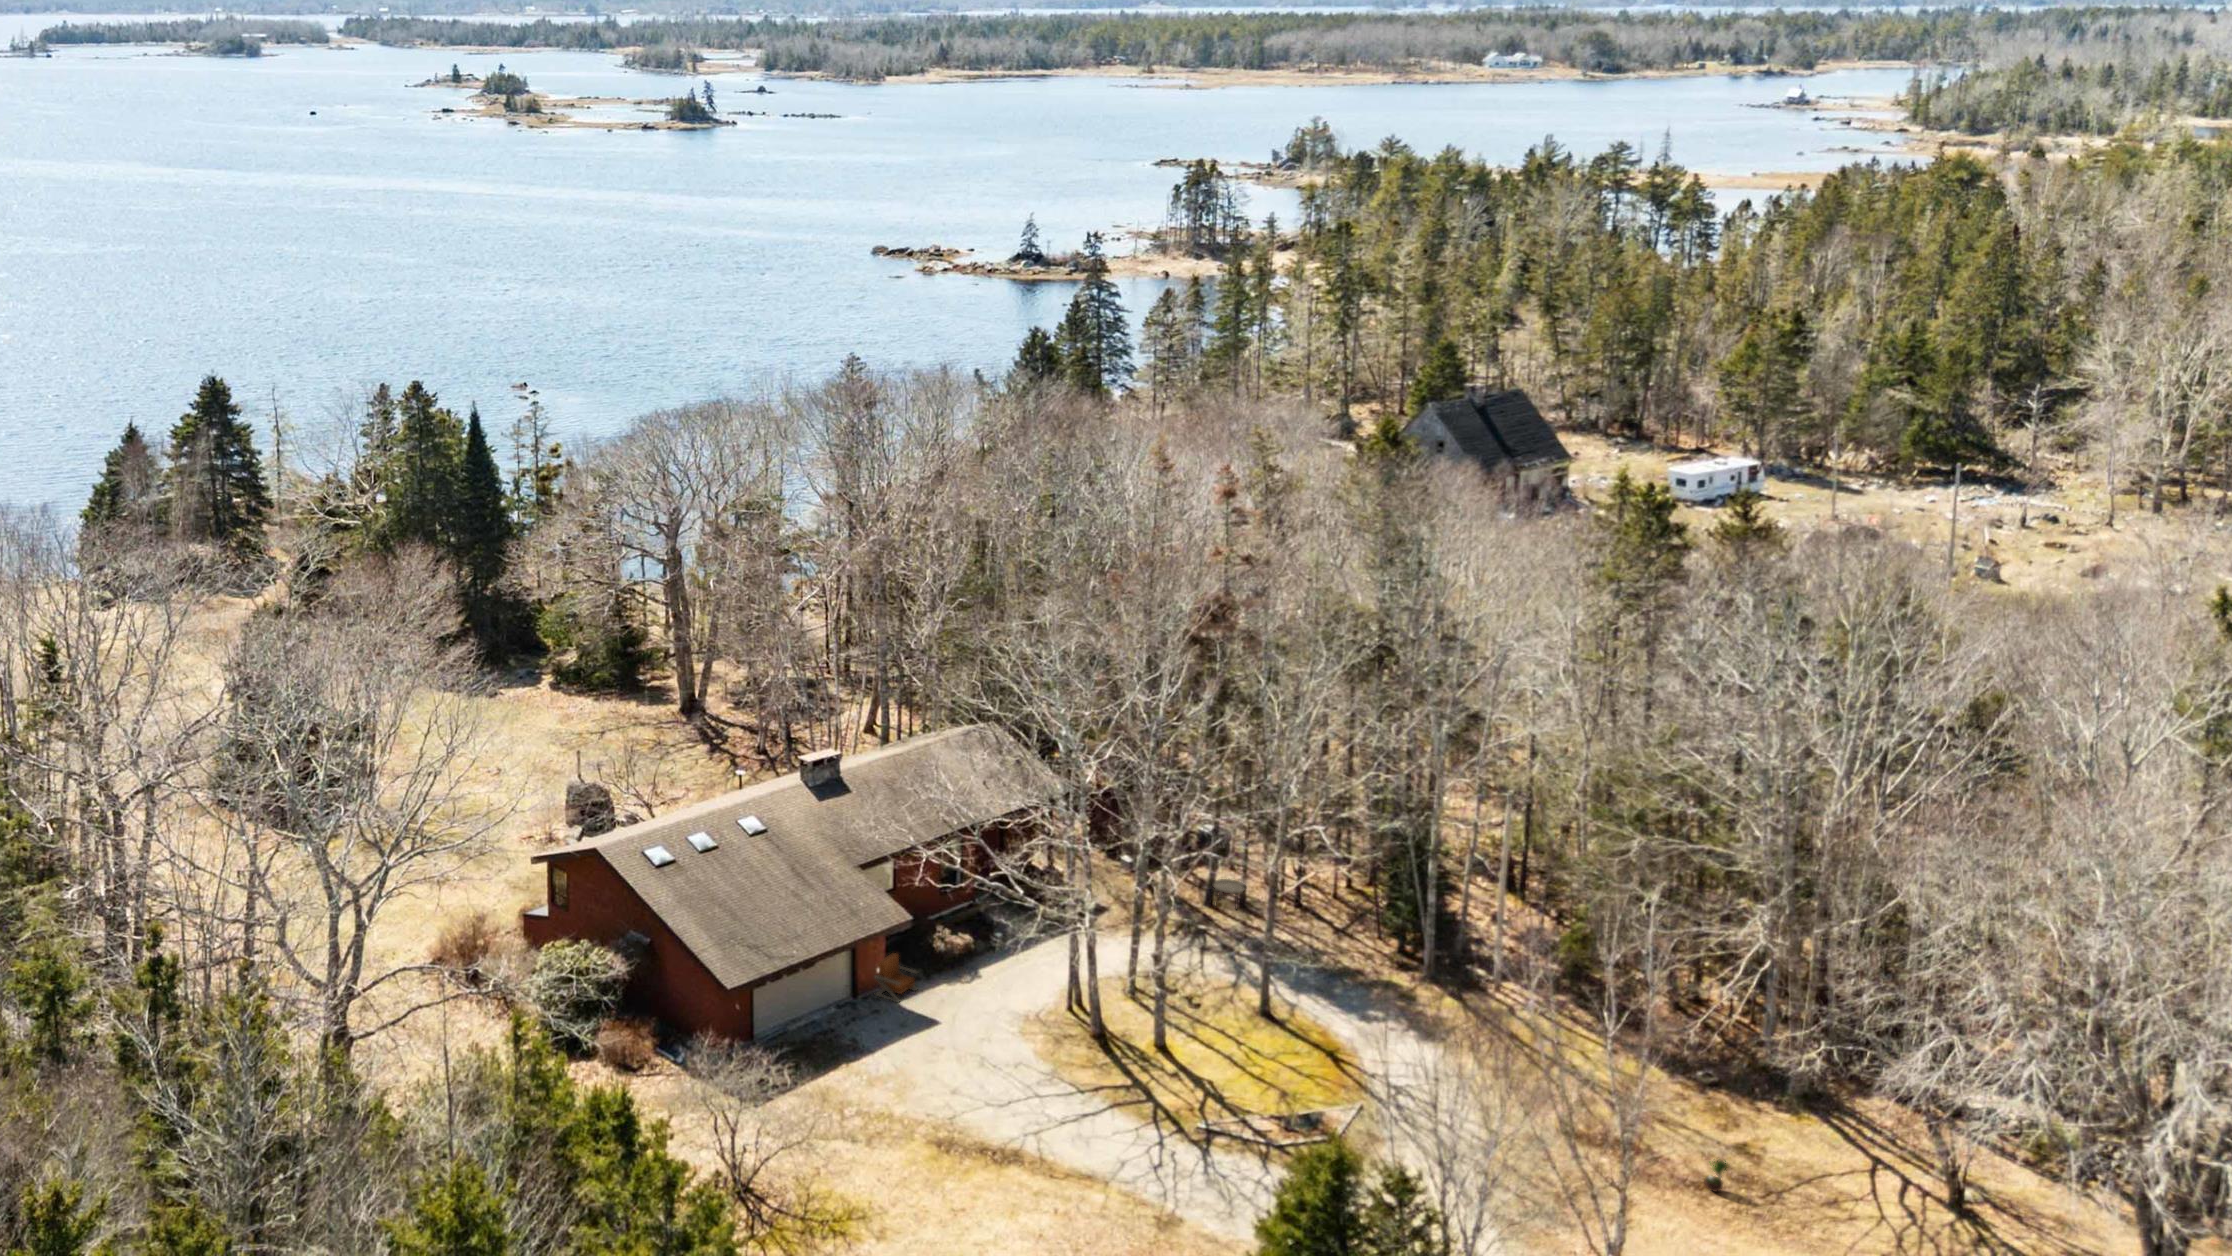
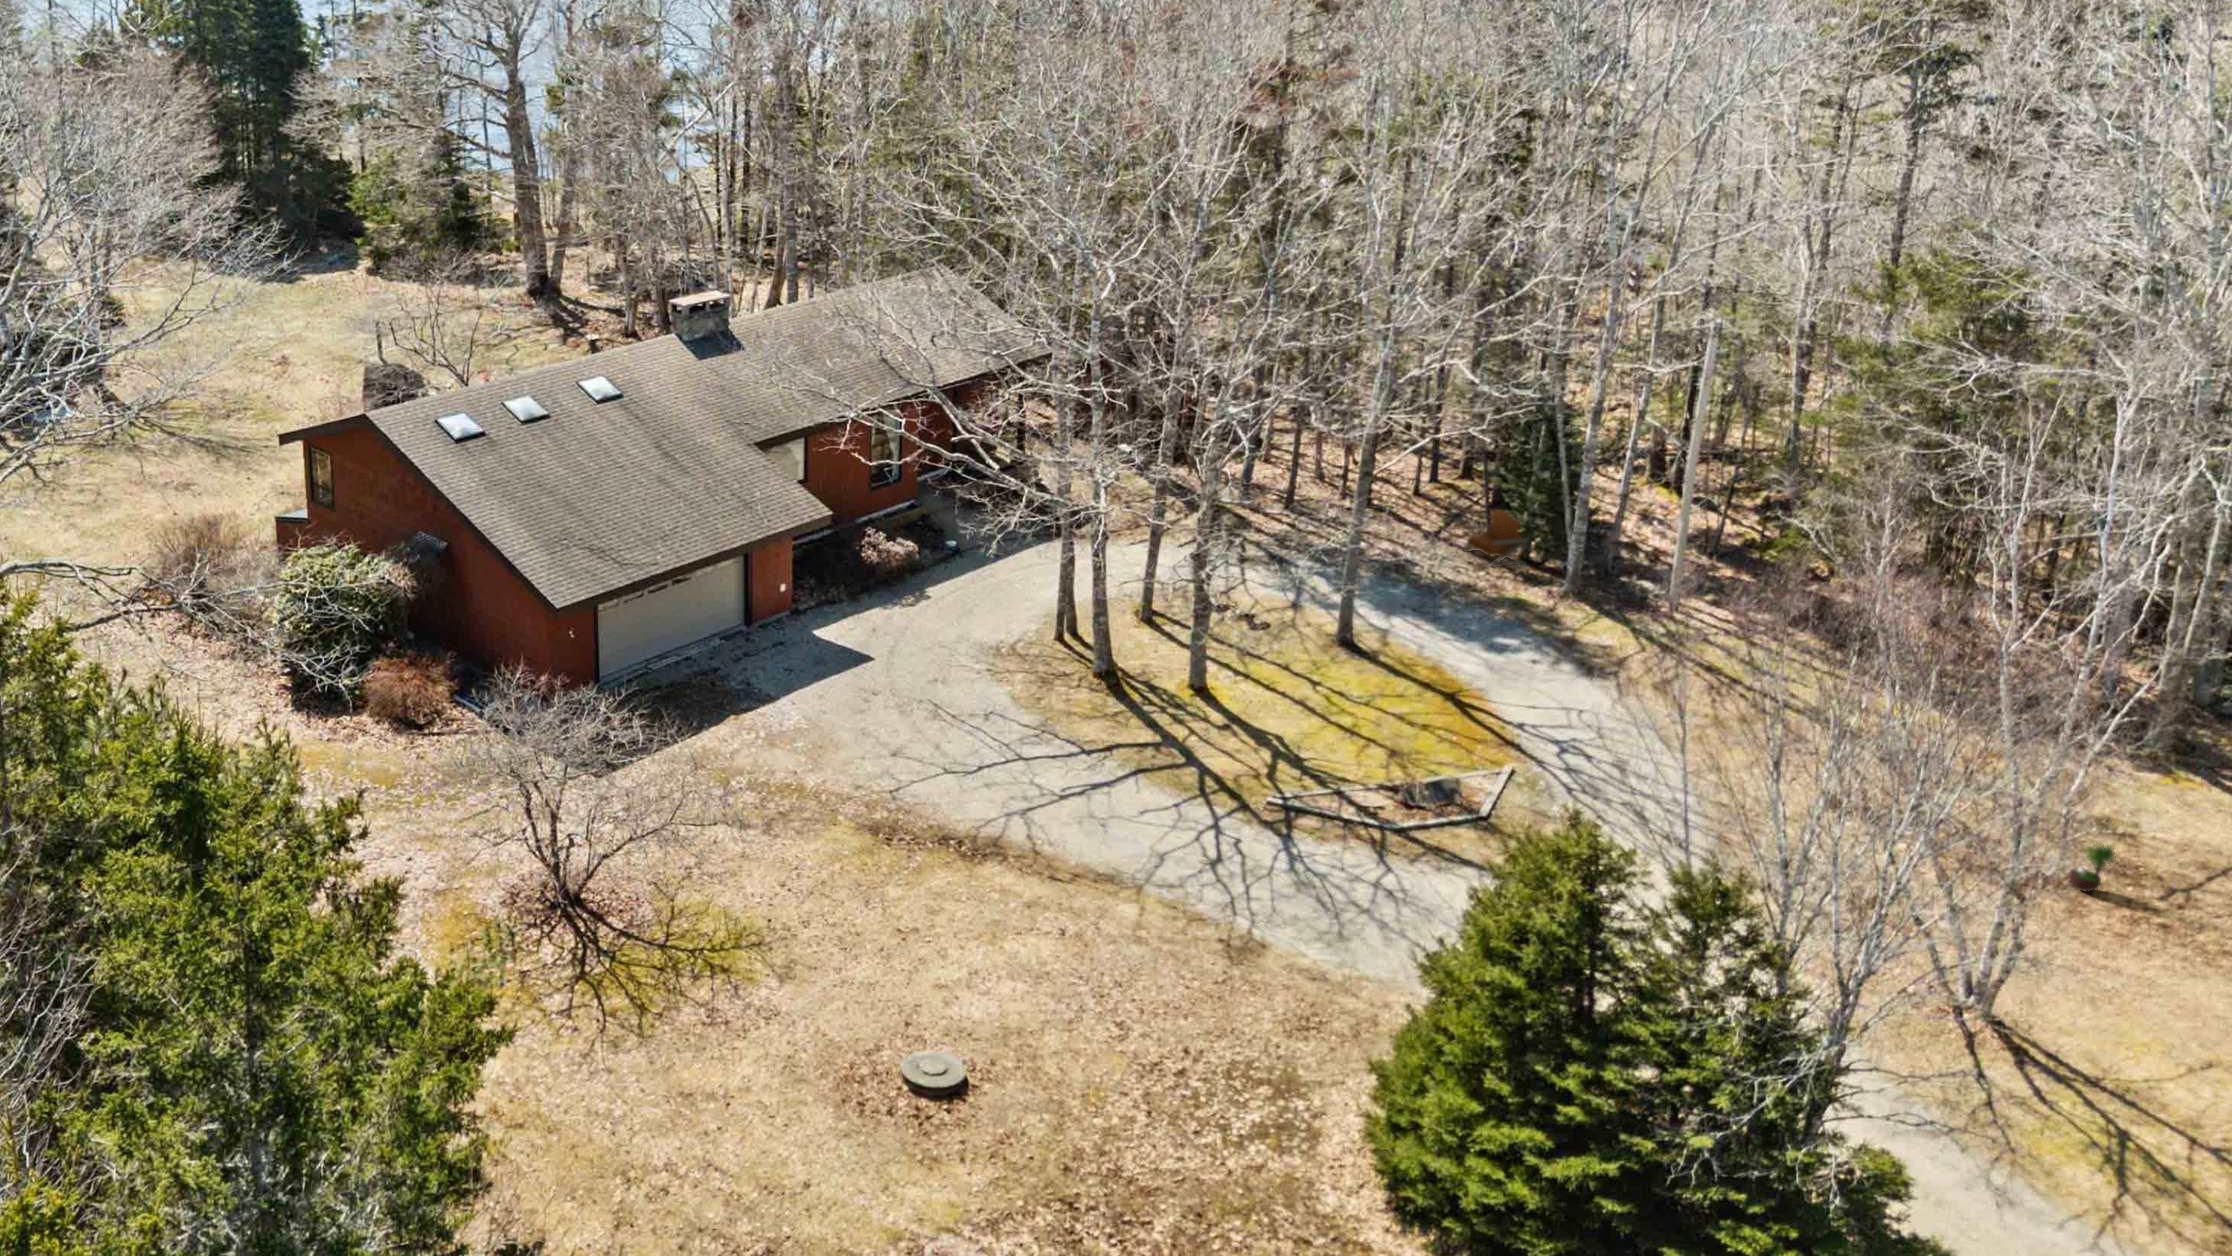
round table: present [1212,879,1246,909] -> none [1250,471,1299,512]
lounge chair: present [874,953,917,1002] -> present [1462,509,1528,567]

